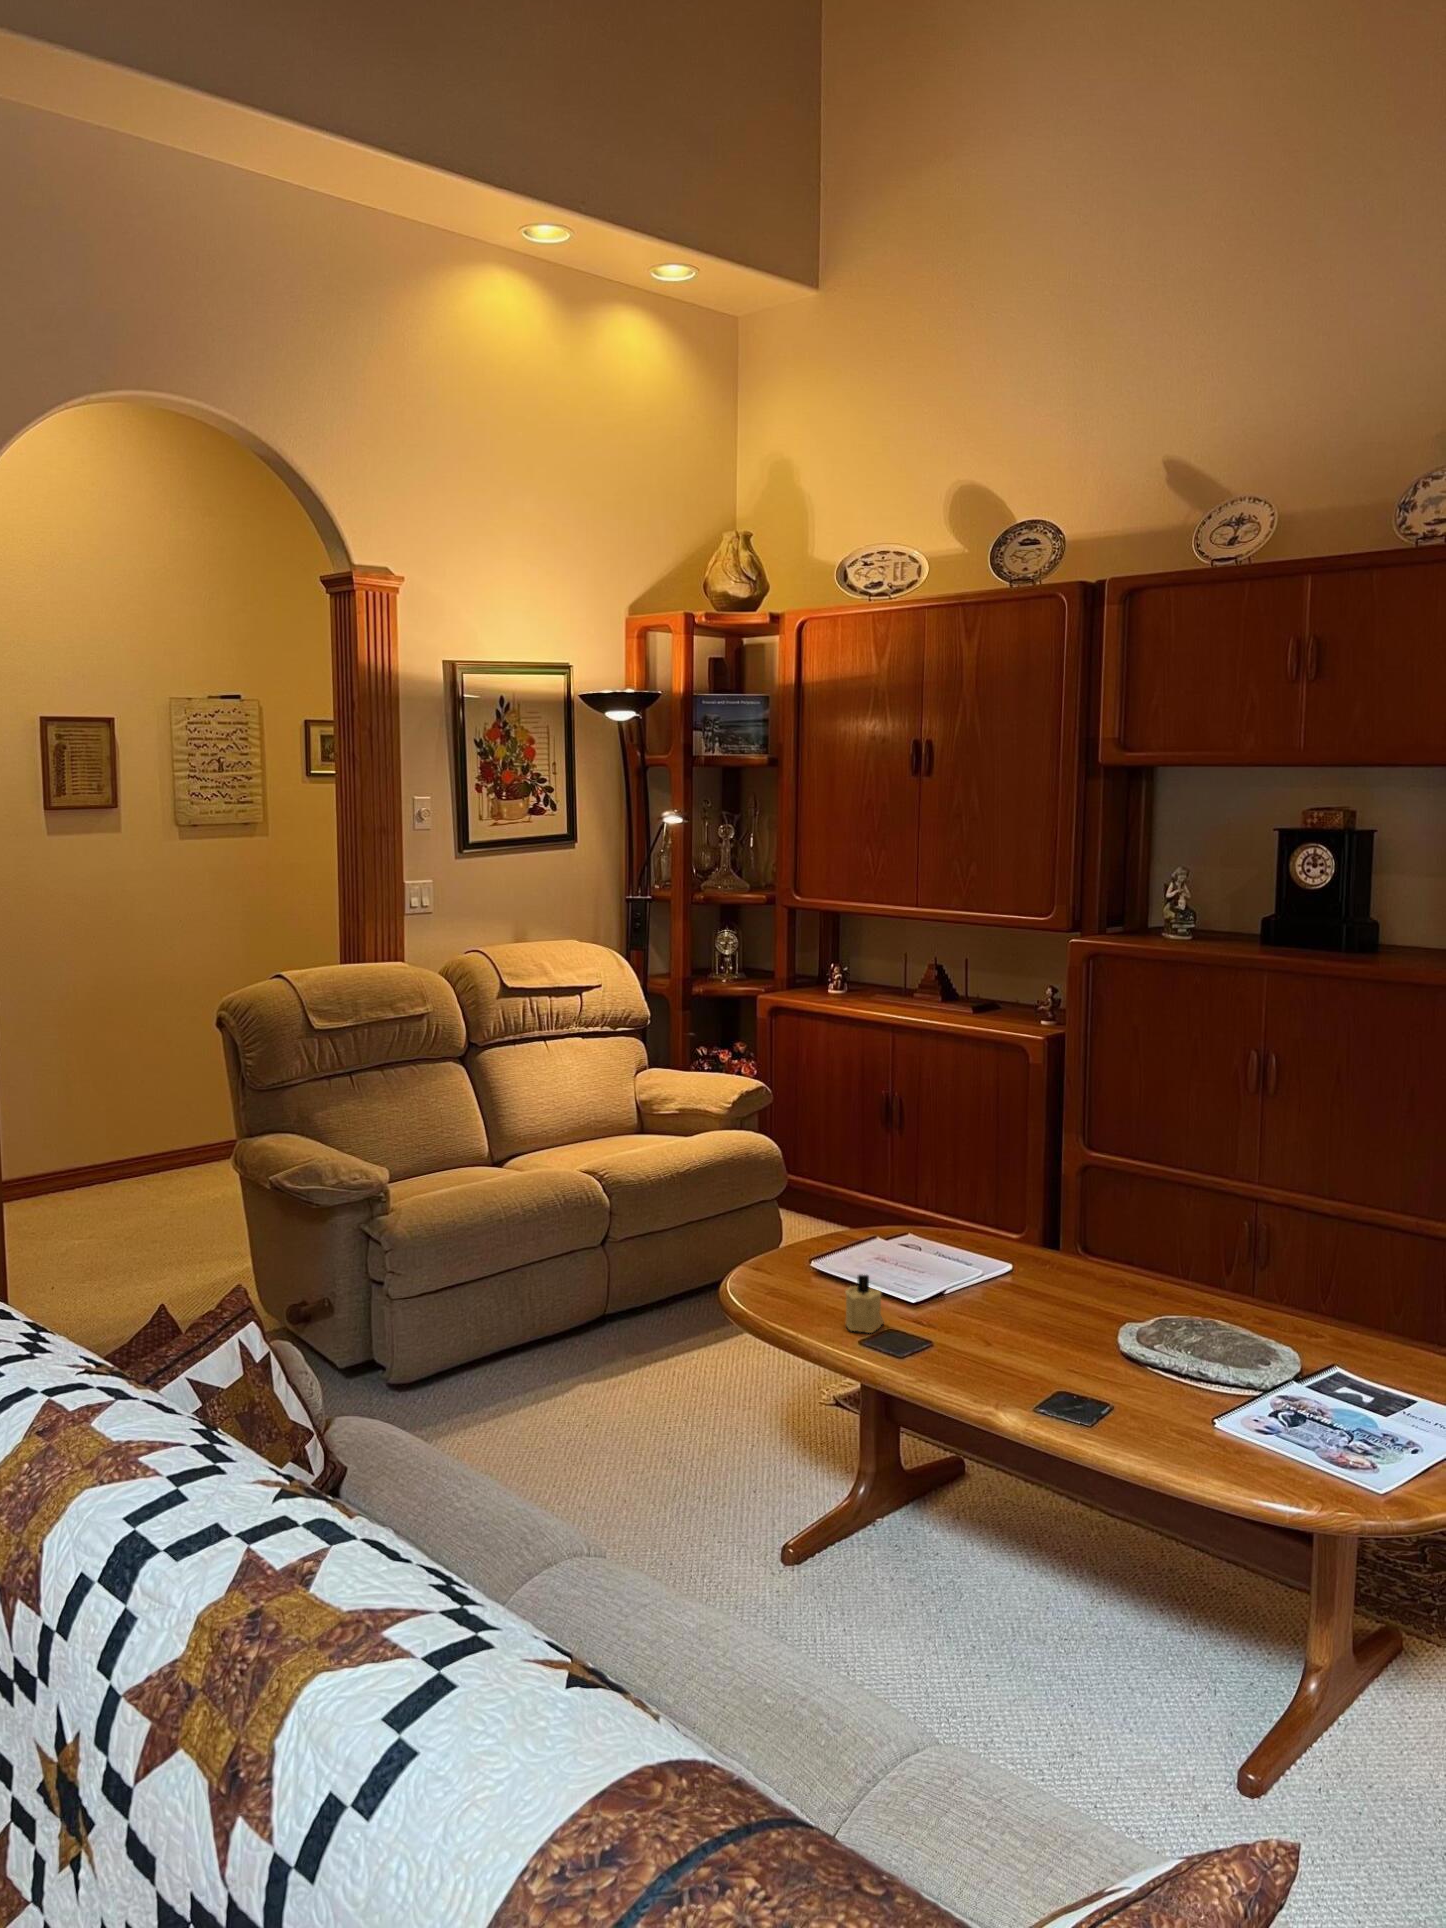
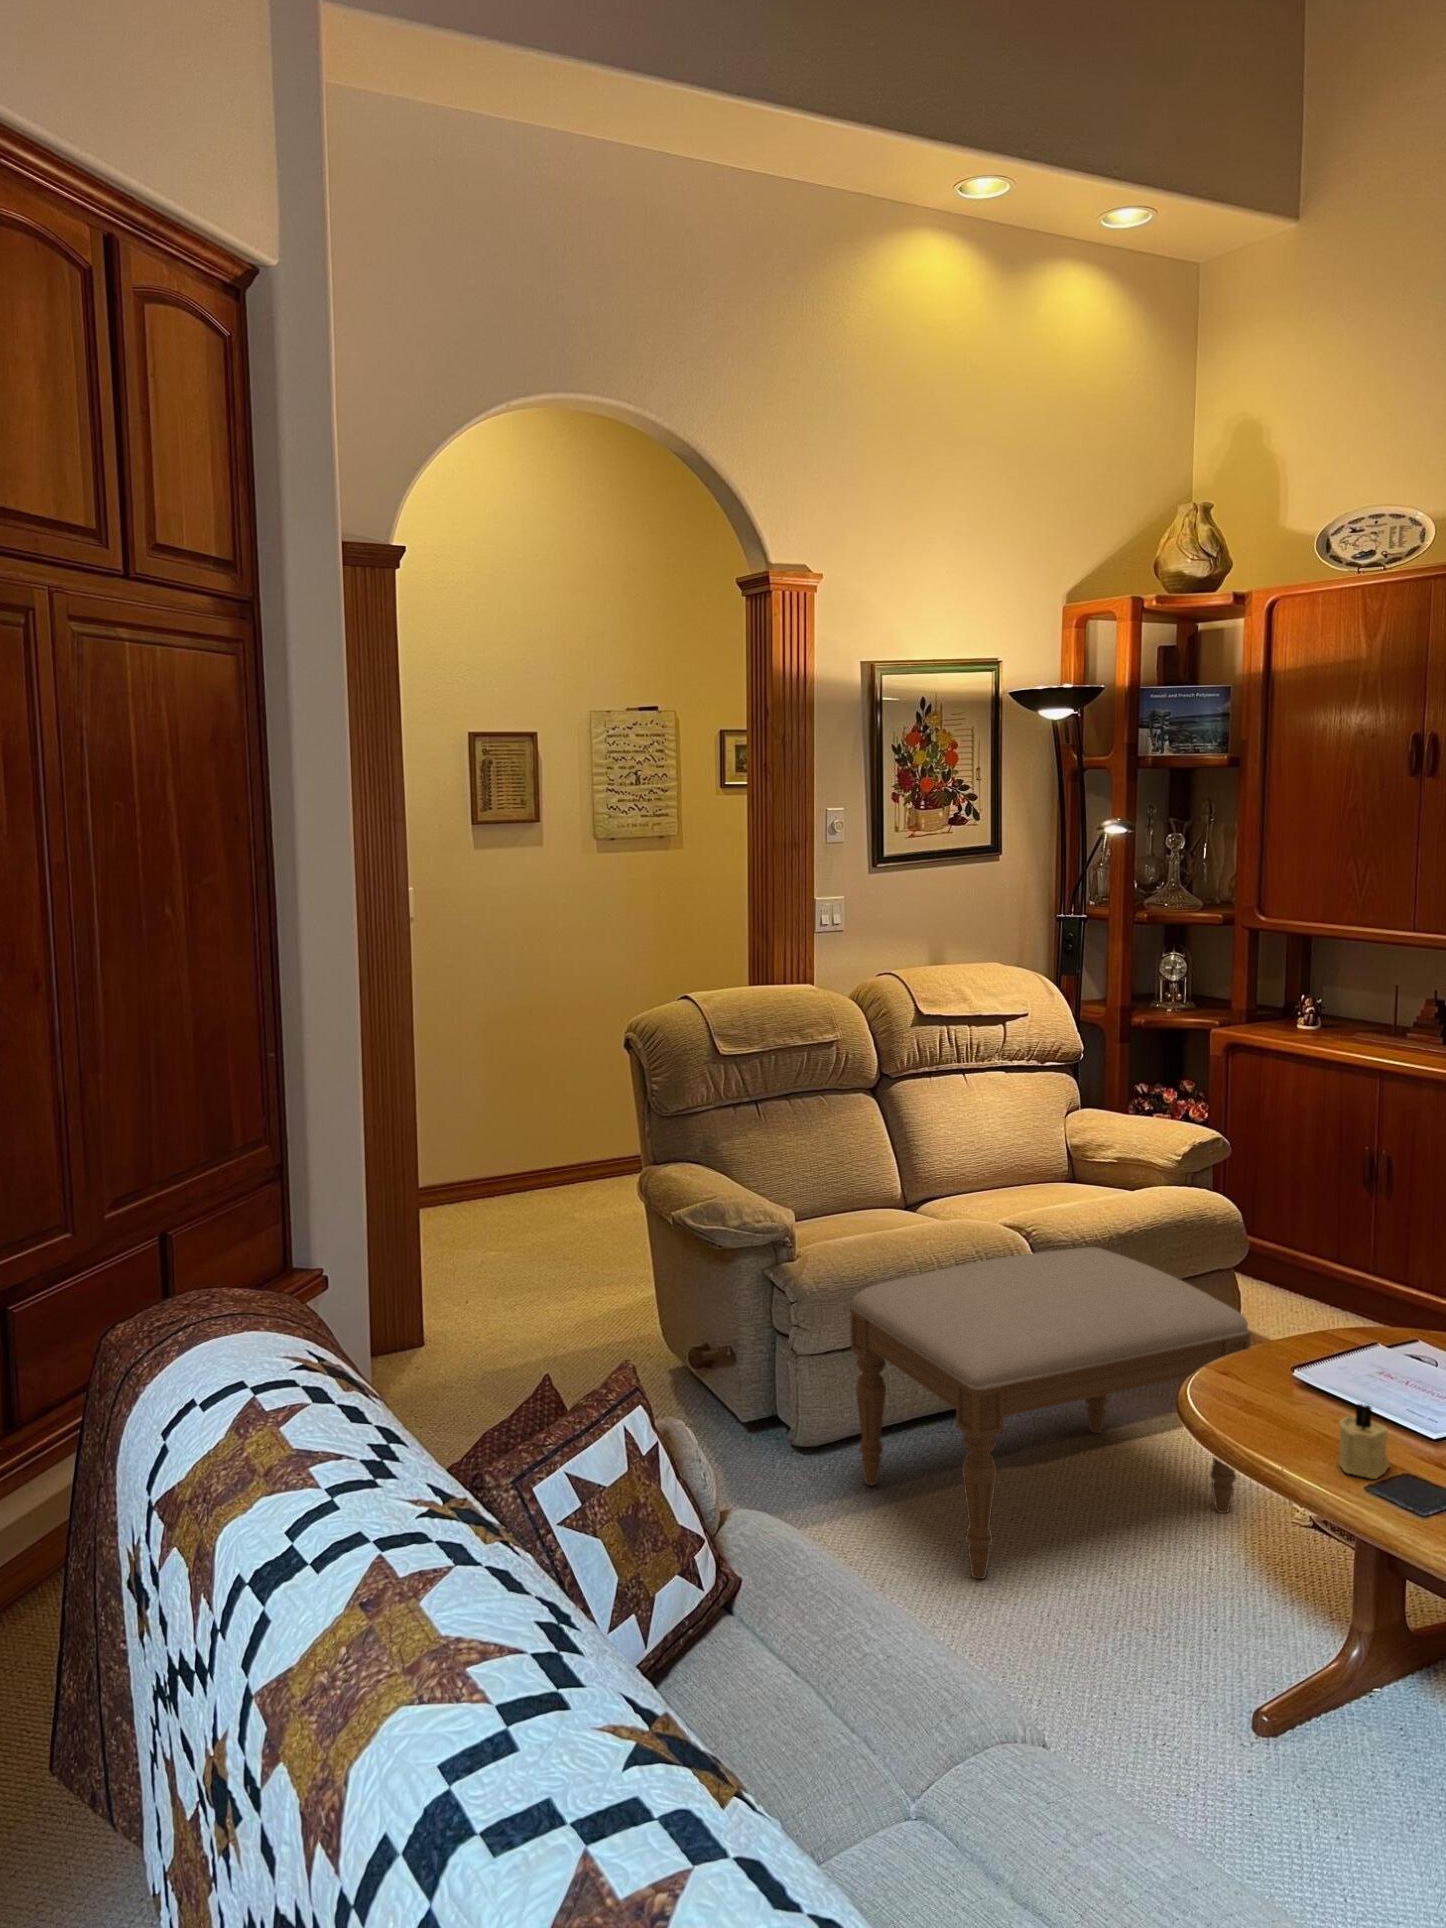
ottoman: none [442,1183,785,1471] -> present [850,1247,1251,1579]

